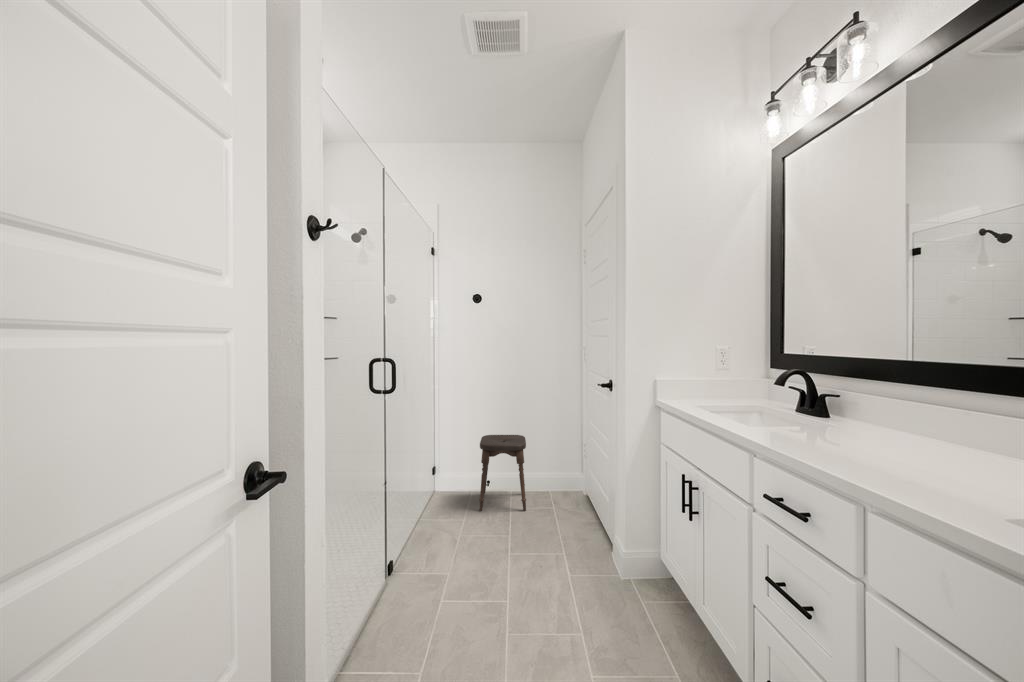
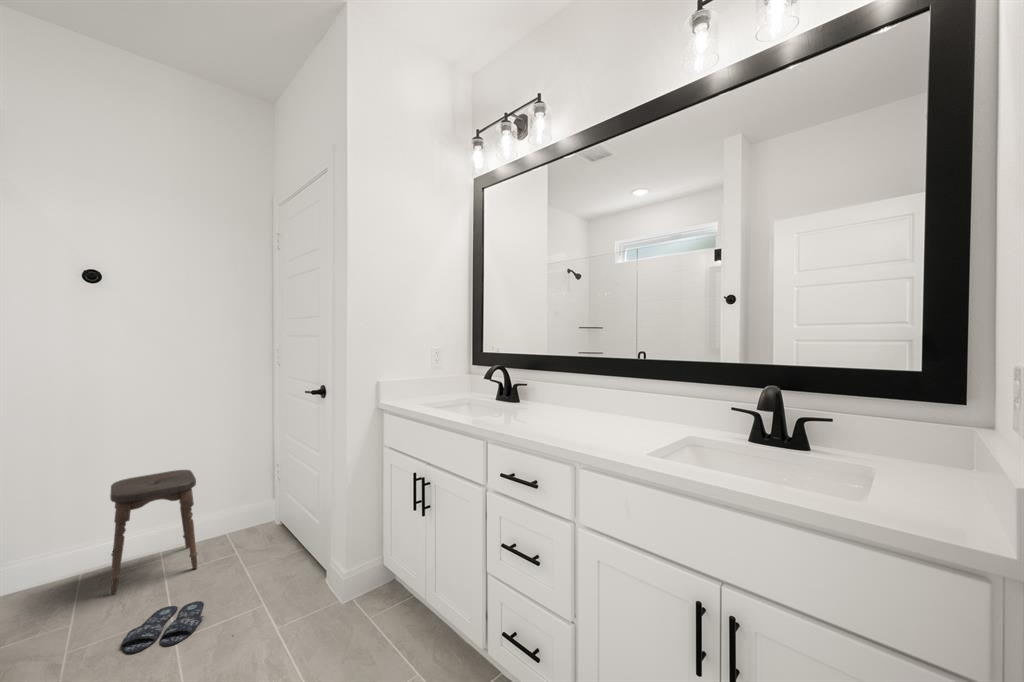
slippers: none [479,530,525,558] -> present [122,601,204,654]

